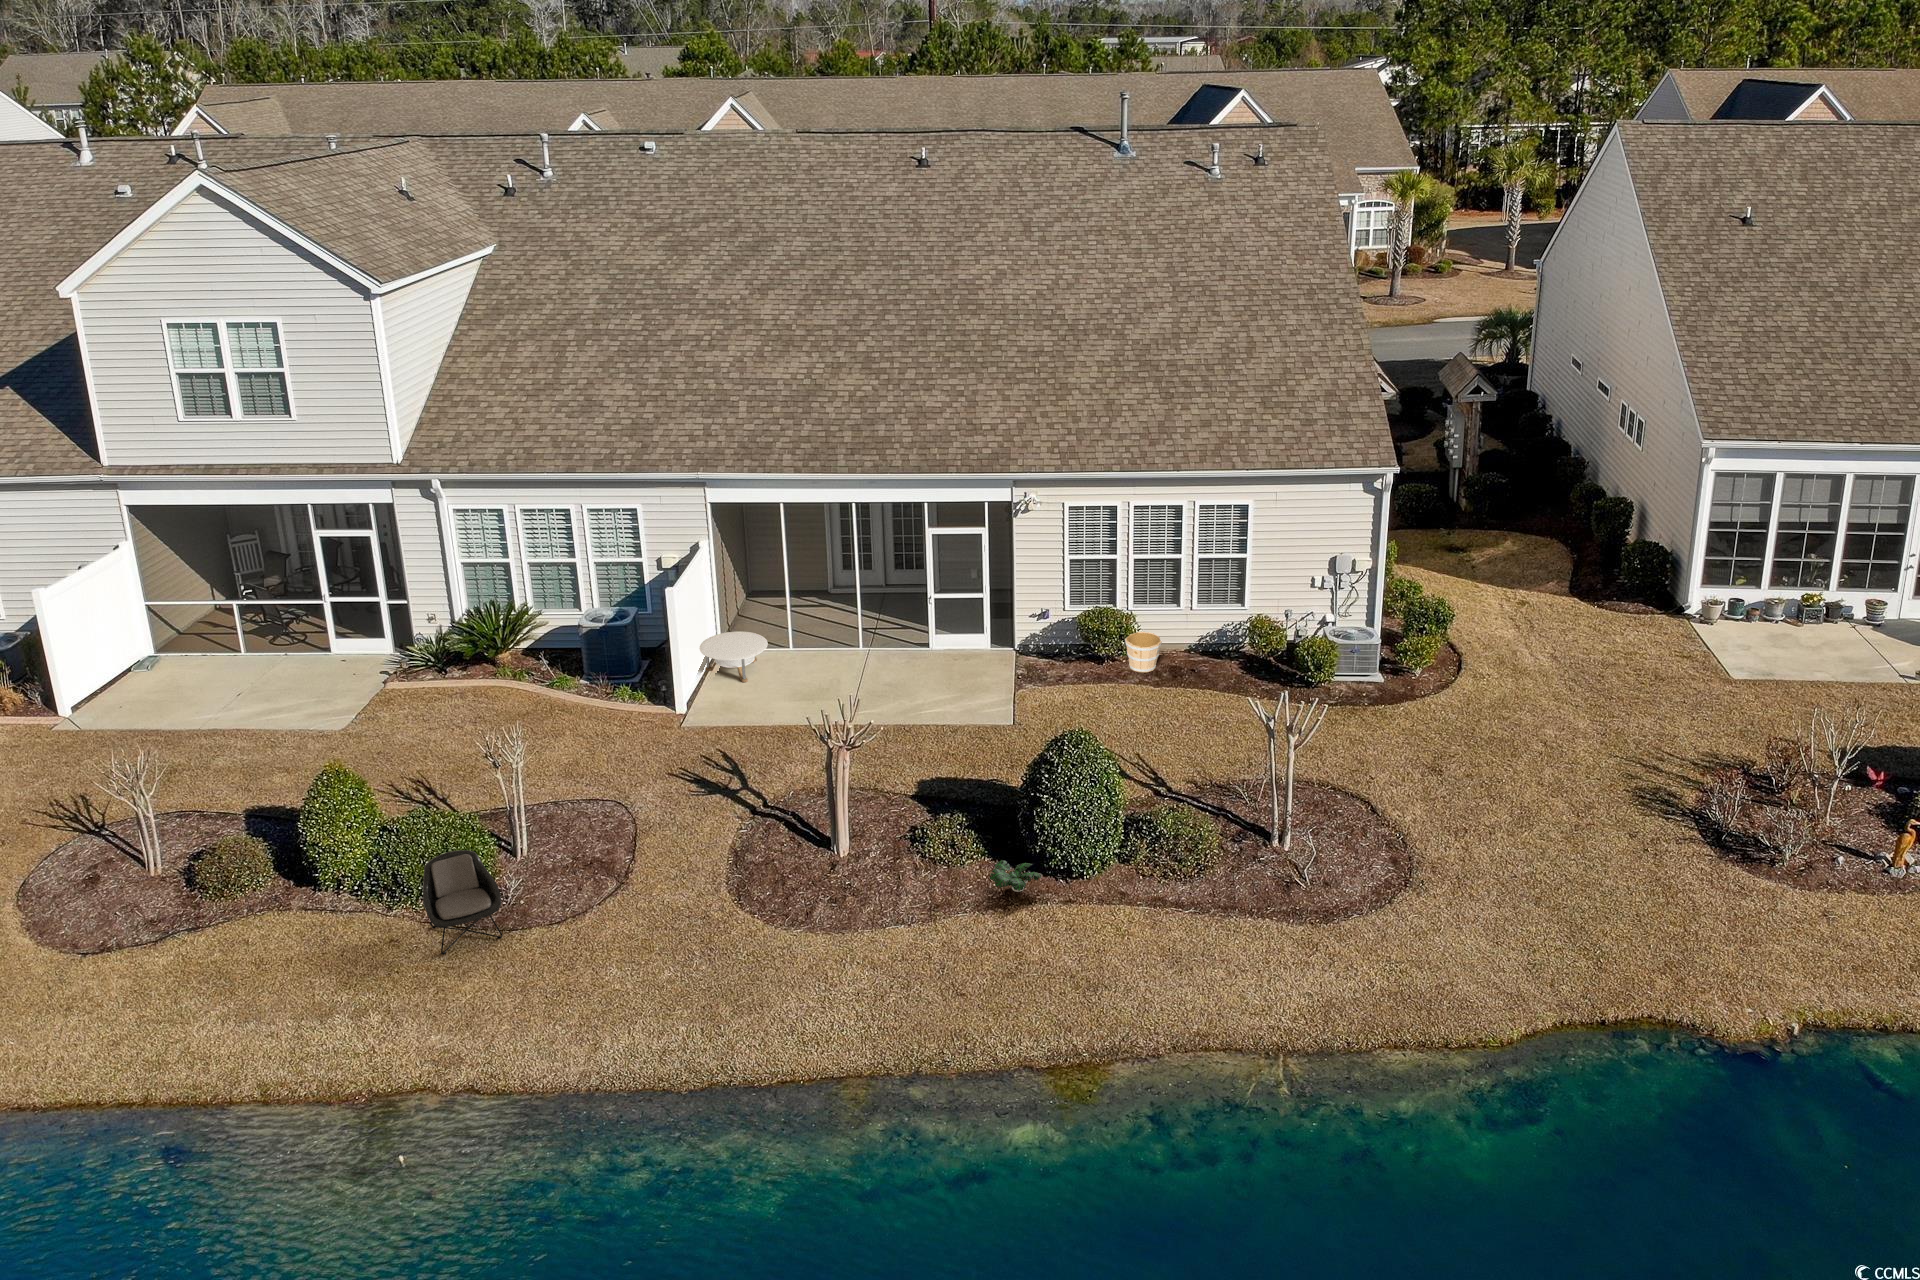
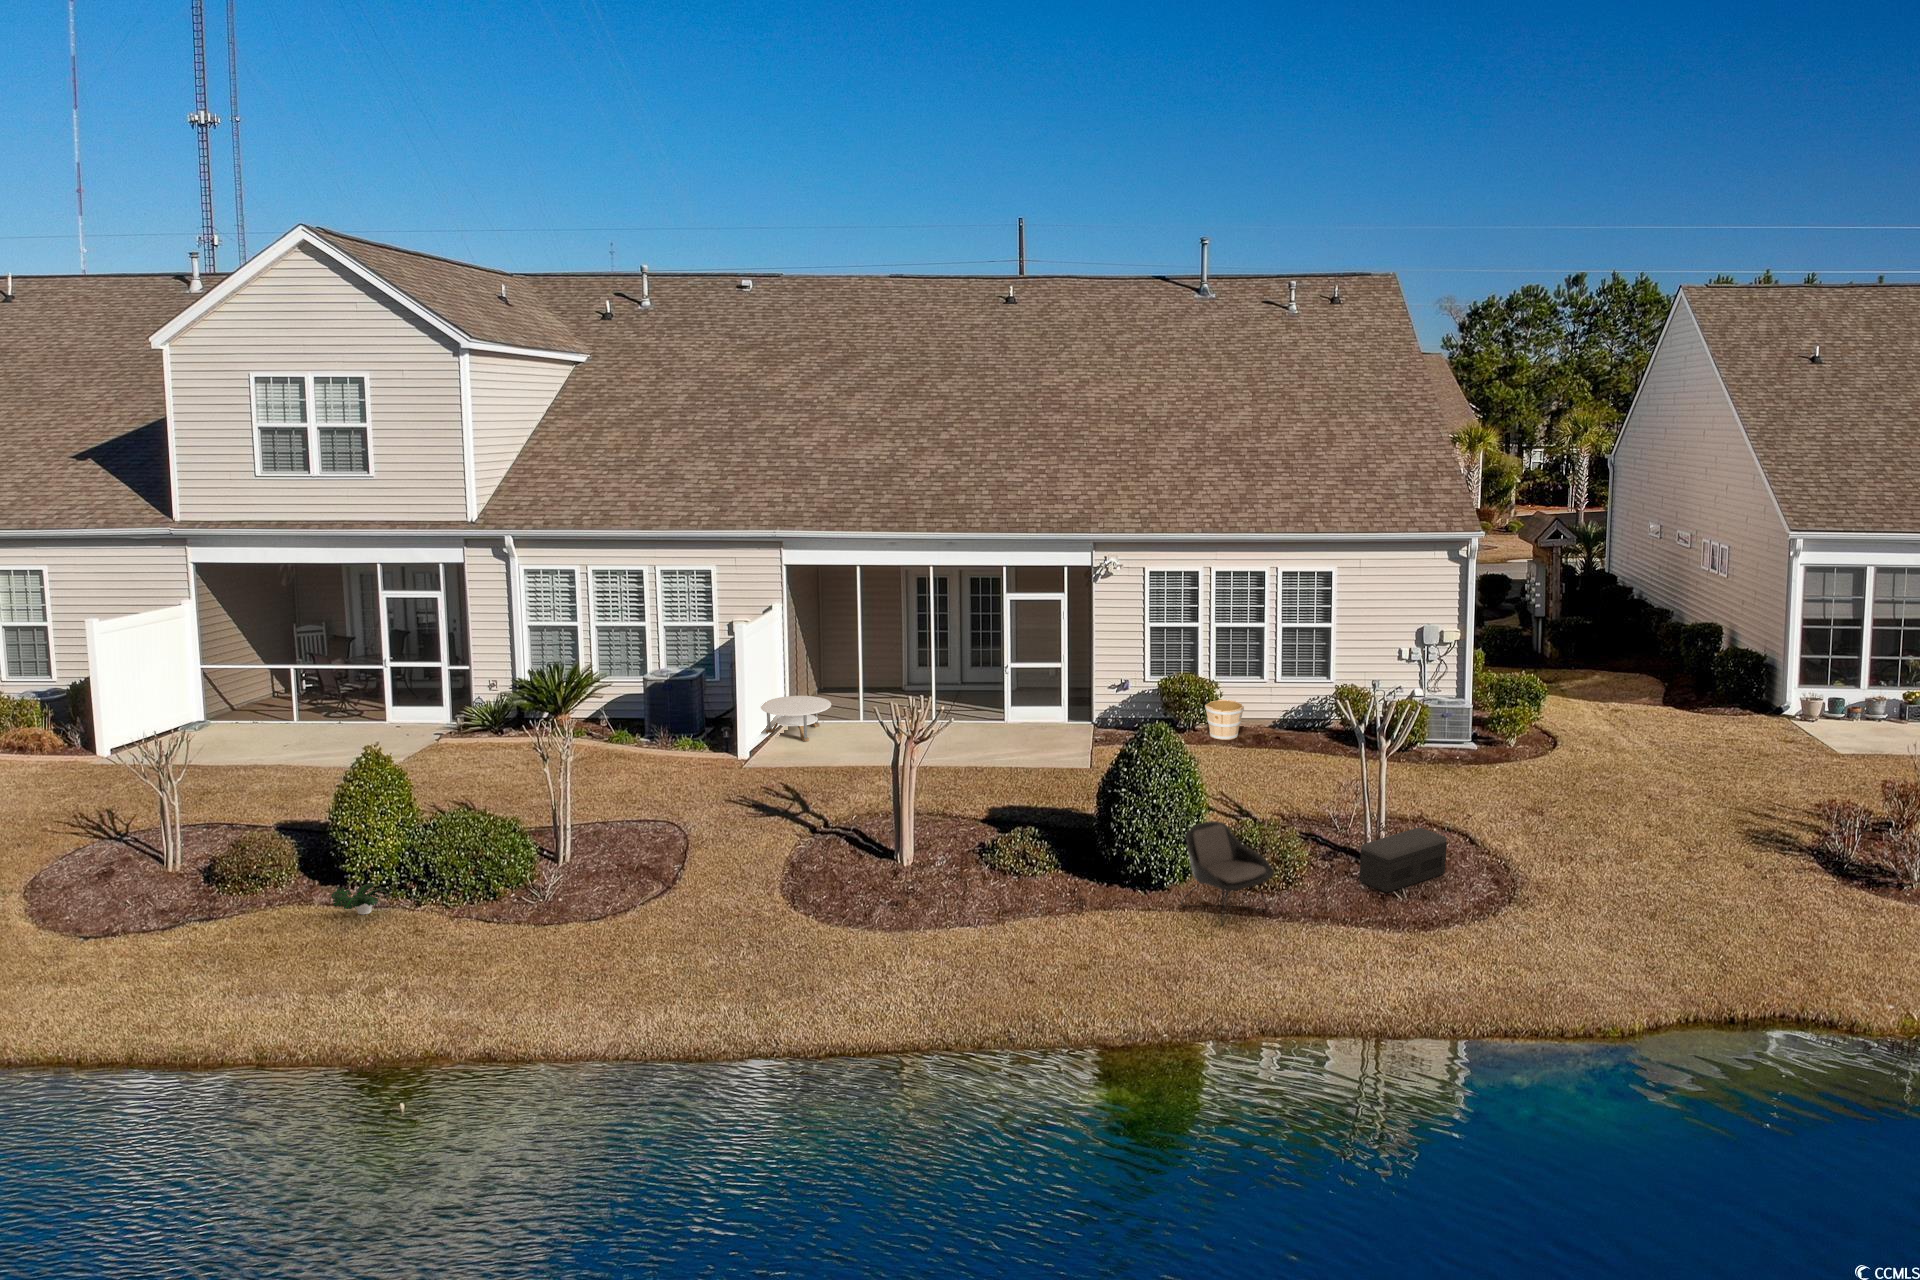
storage bench: none [1263,804,1344,873] -> present [1359,828,1447,893]
lounge chair: present [423,850,503,955] -> present [1183,821,1273,924]
potted plant: present [990,860,1041,892] -> present [331,882,392,915]

